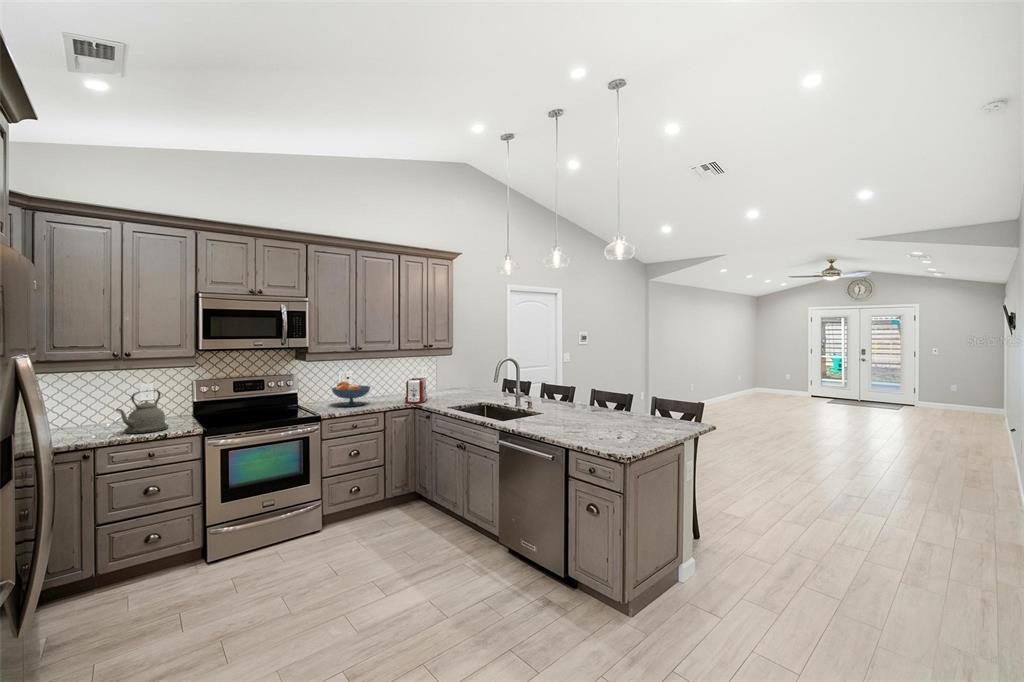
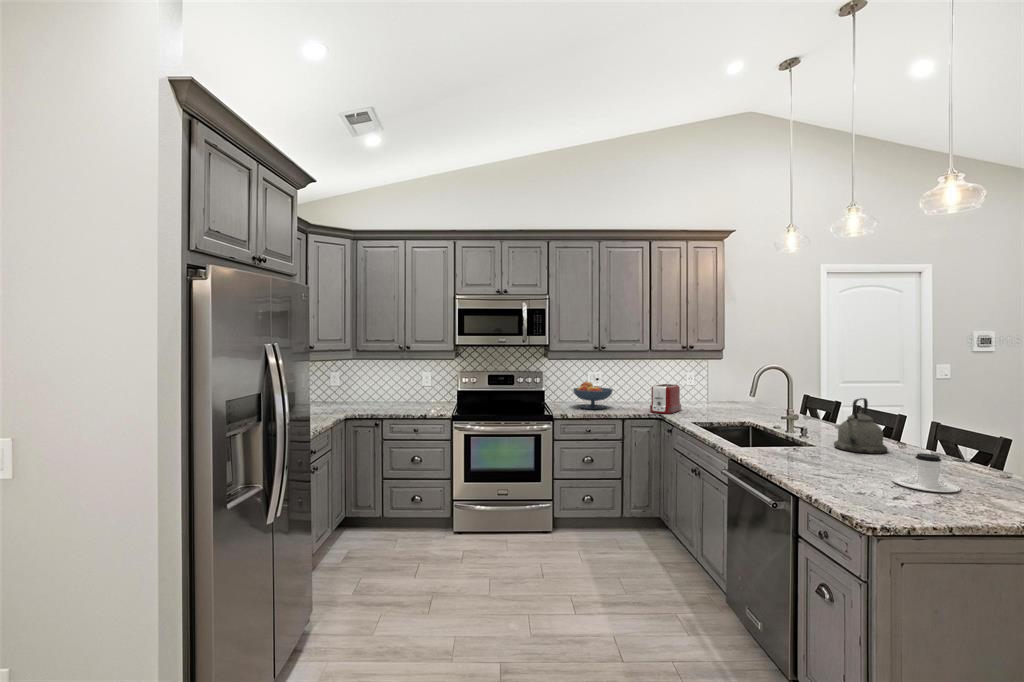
kettle: present [117,391,168,434] -> present [834,398,888,454]
coffee cup: none [601,408,634,430] -> present [892,453,960,492]

